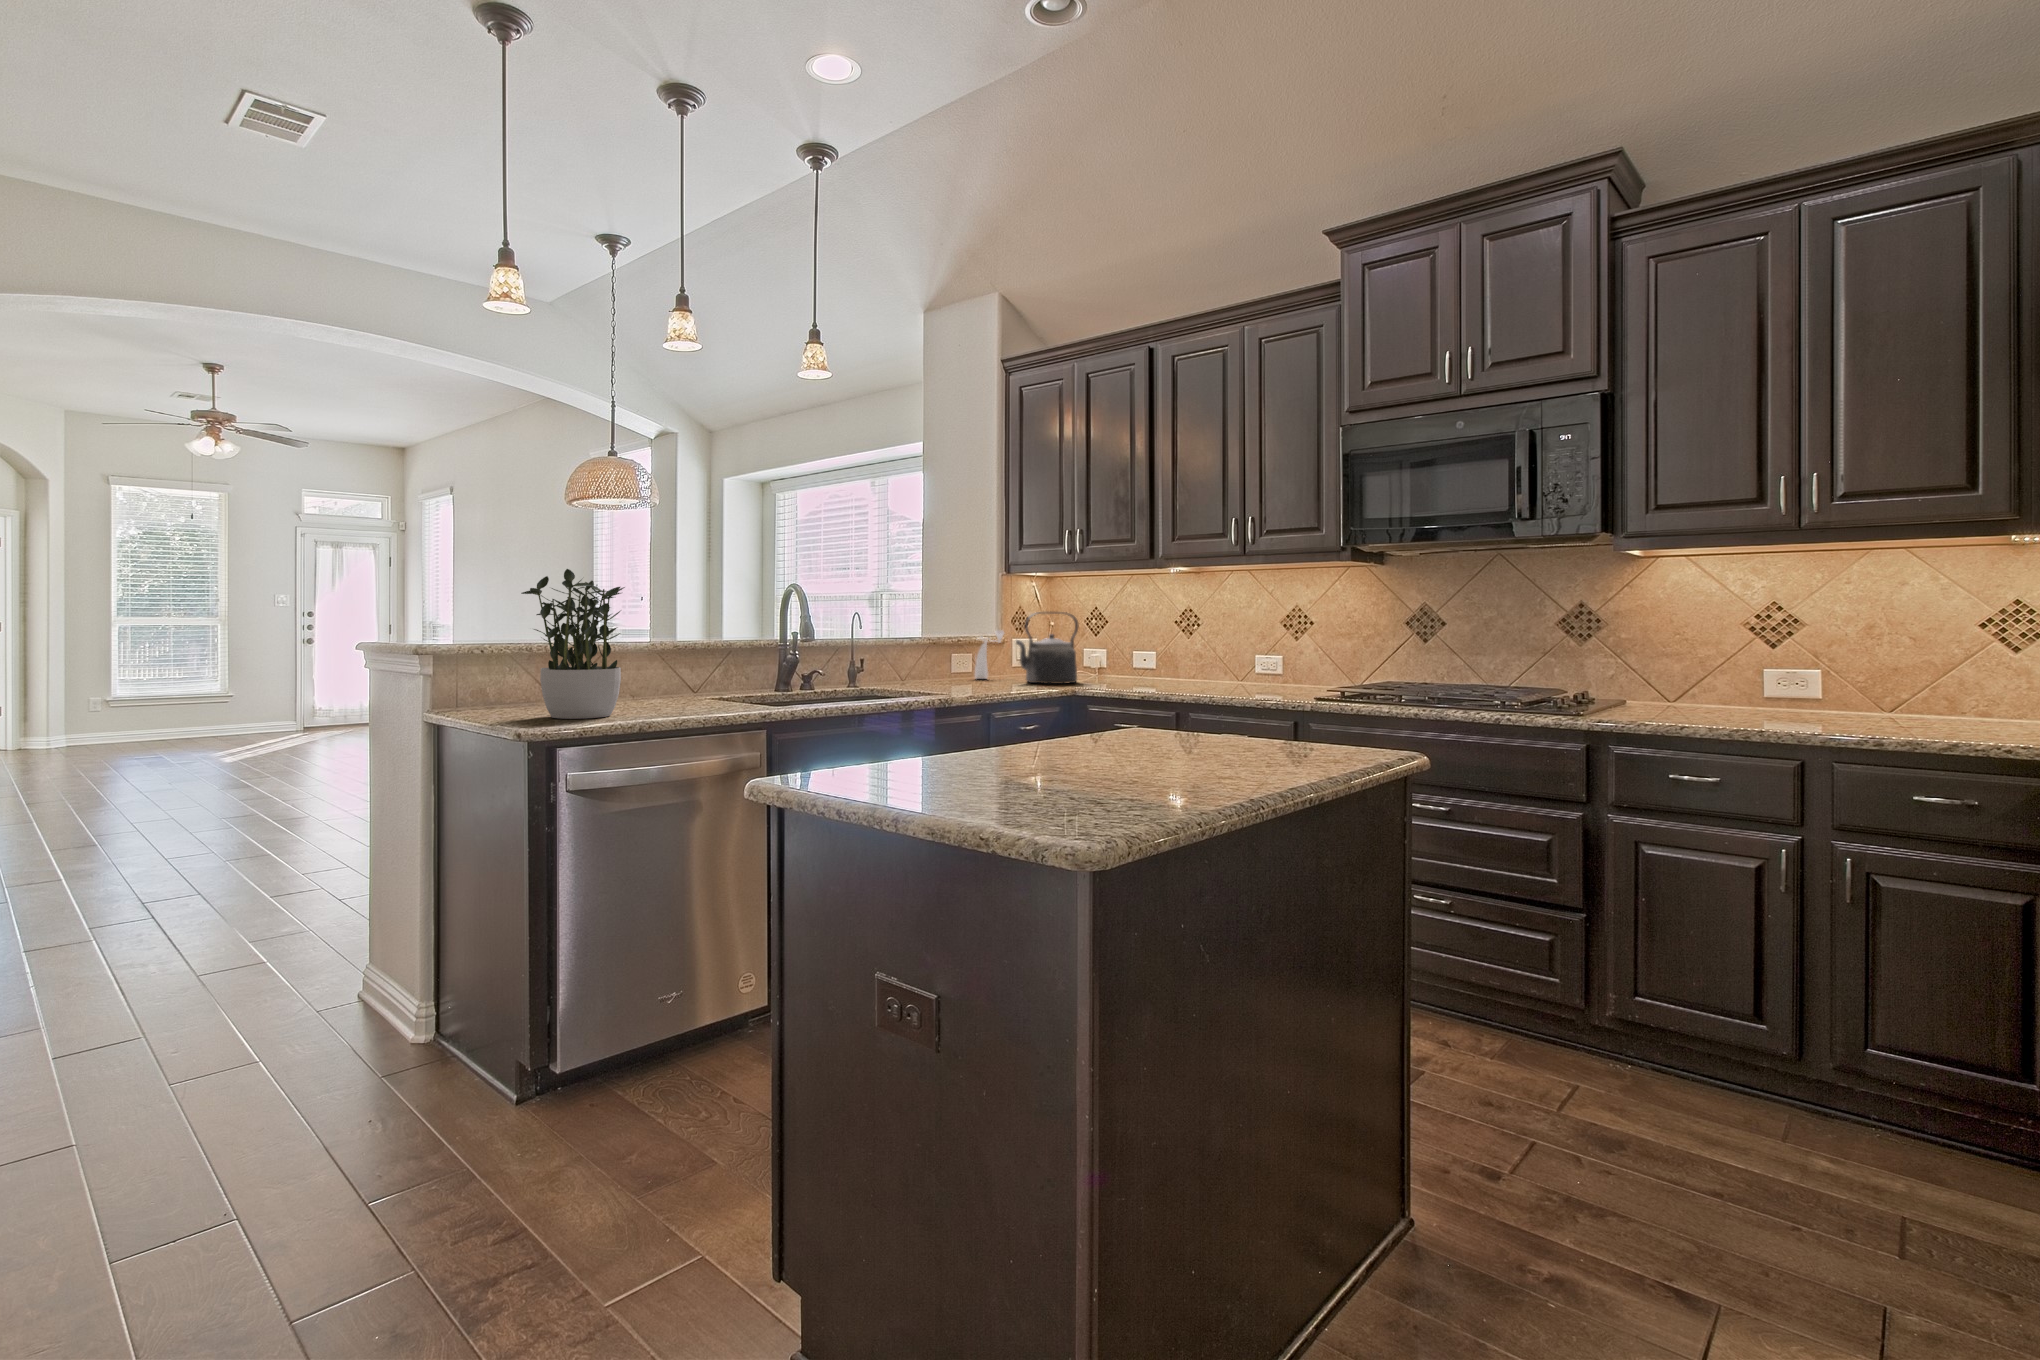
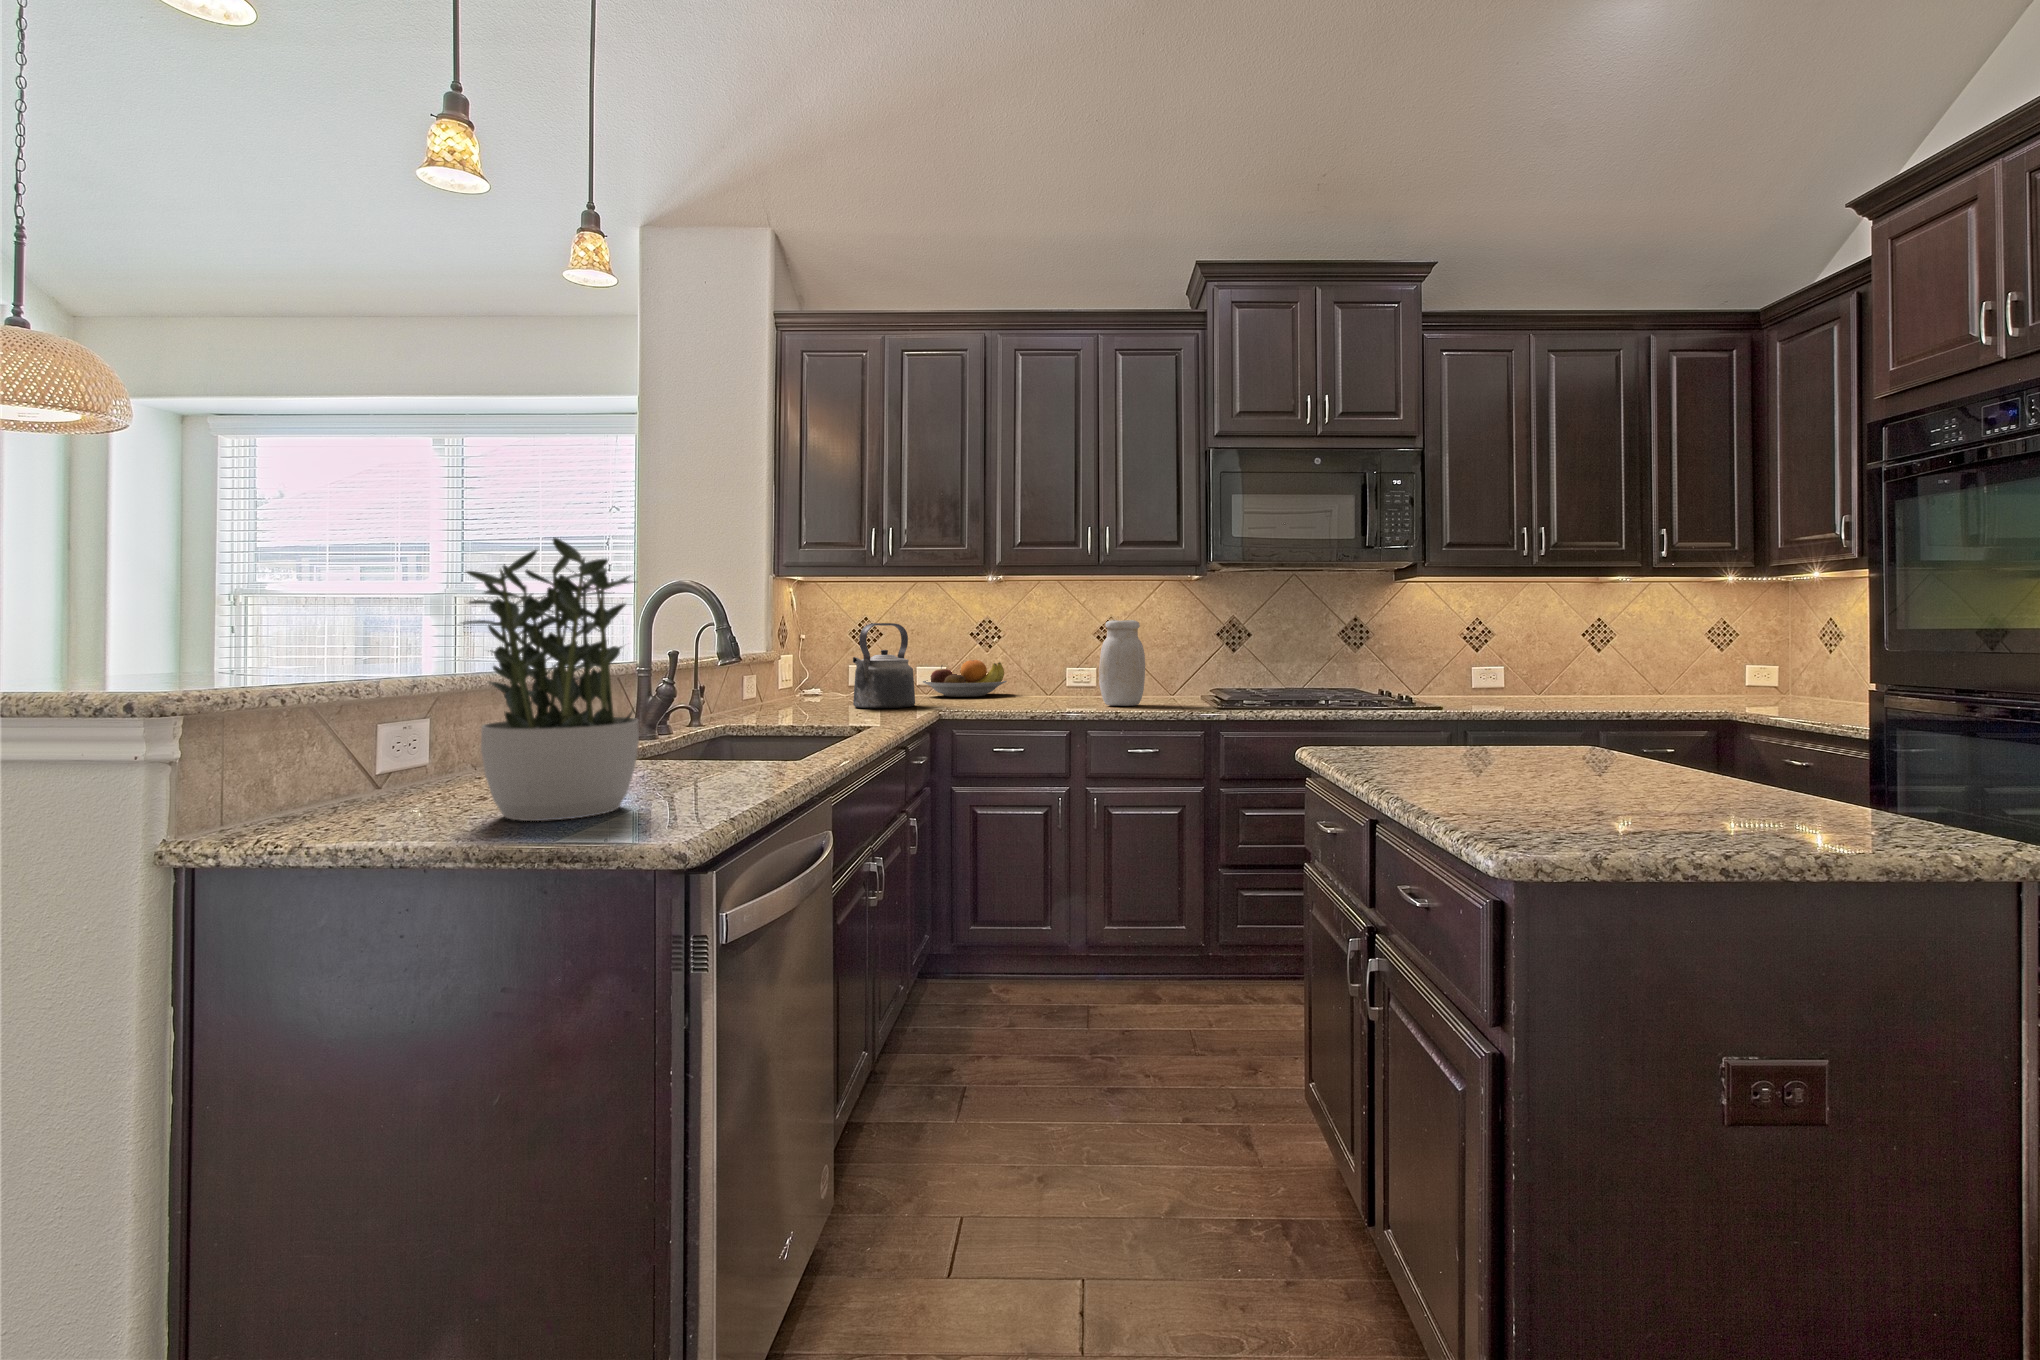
jar: none [1202,608,1248,692] -> present [1099,620,1145,706]
pepper mill: present [975,630,1004,679] -> none [761,646,789,708]
fruit bowl: none [1126,645,1205,679] -> present [923,660,1007,697]

